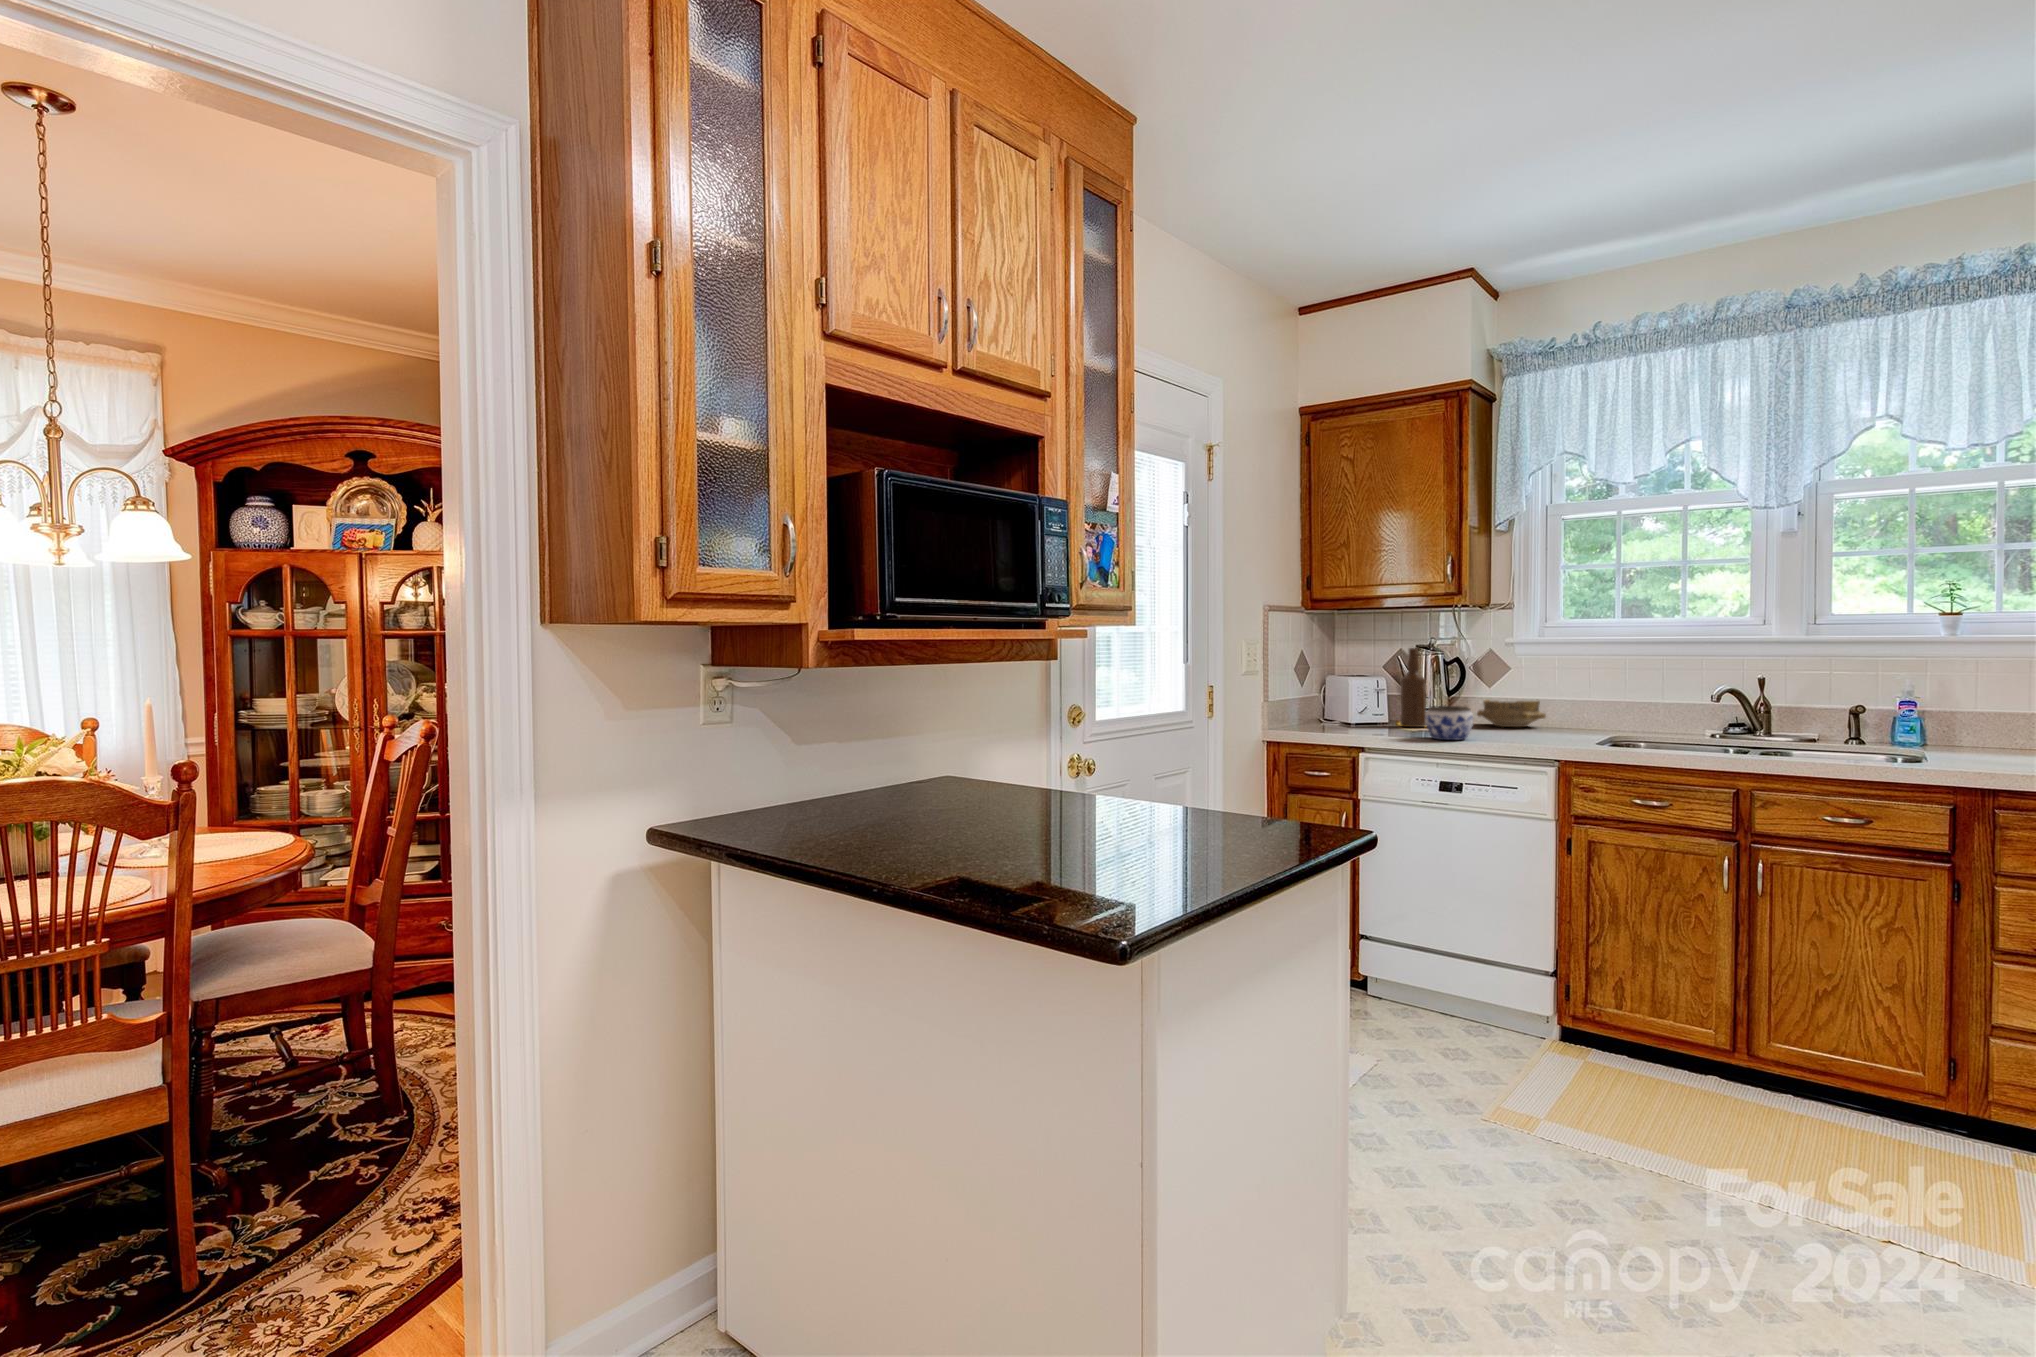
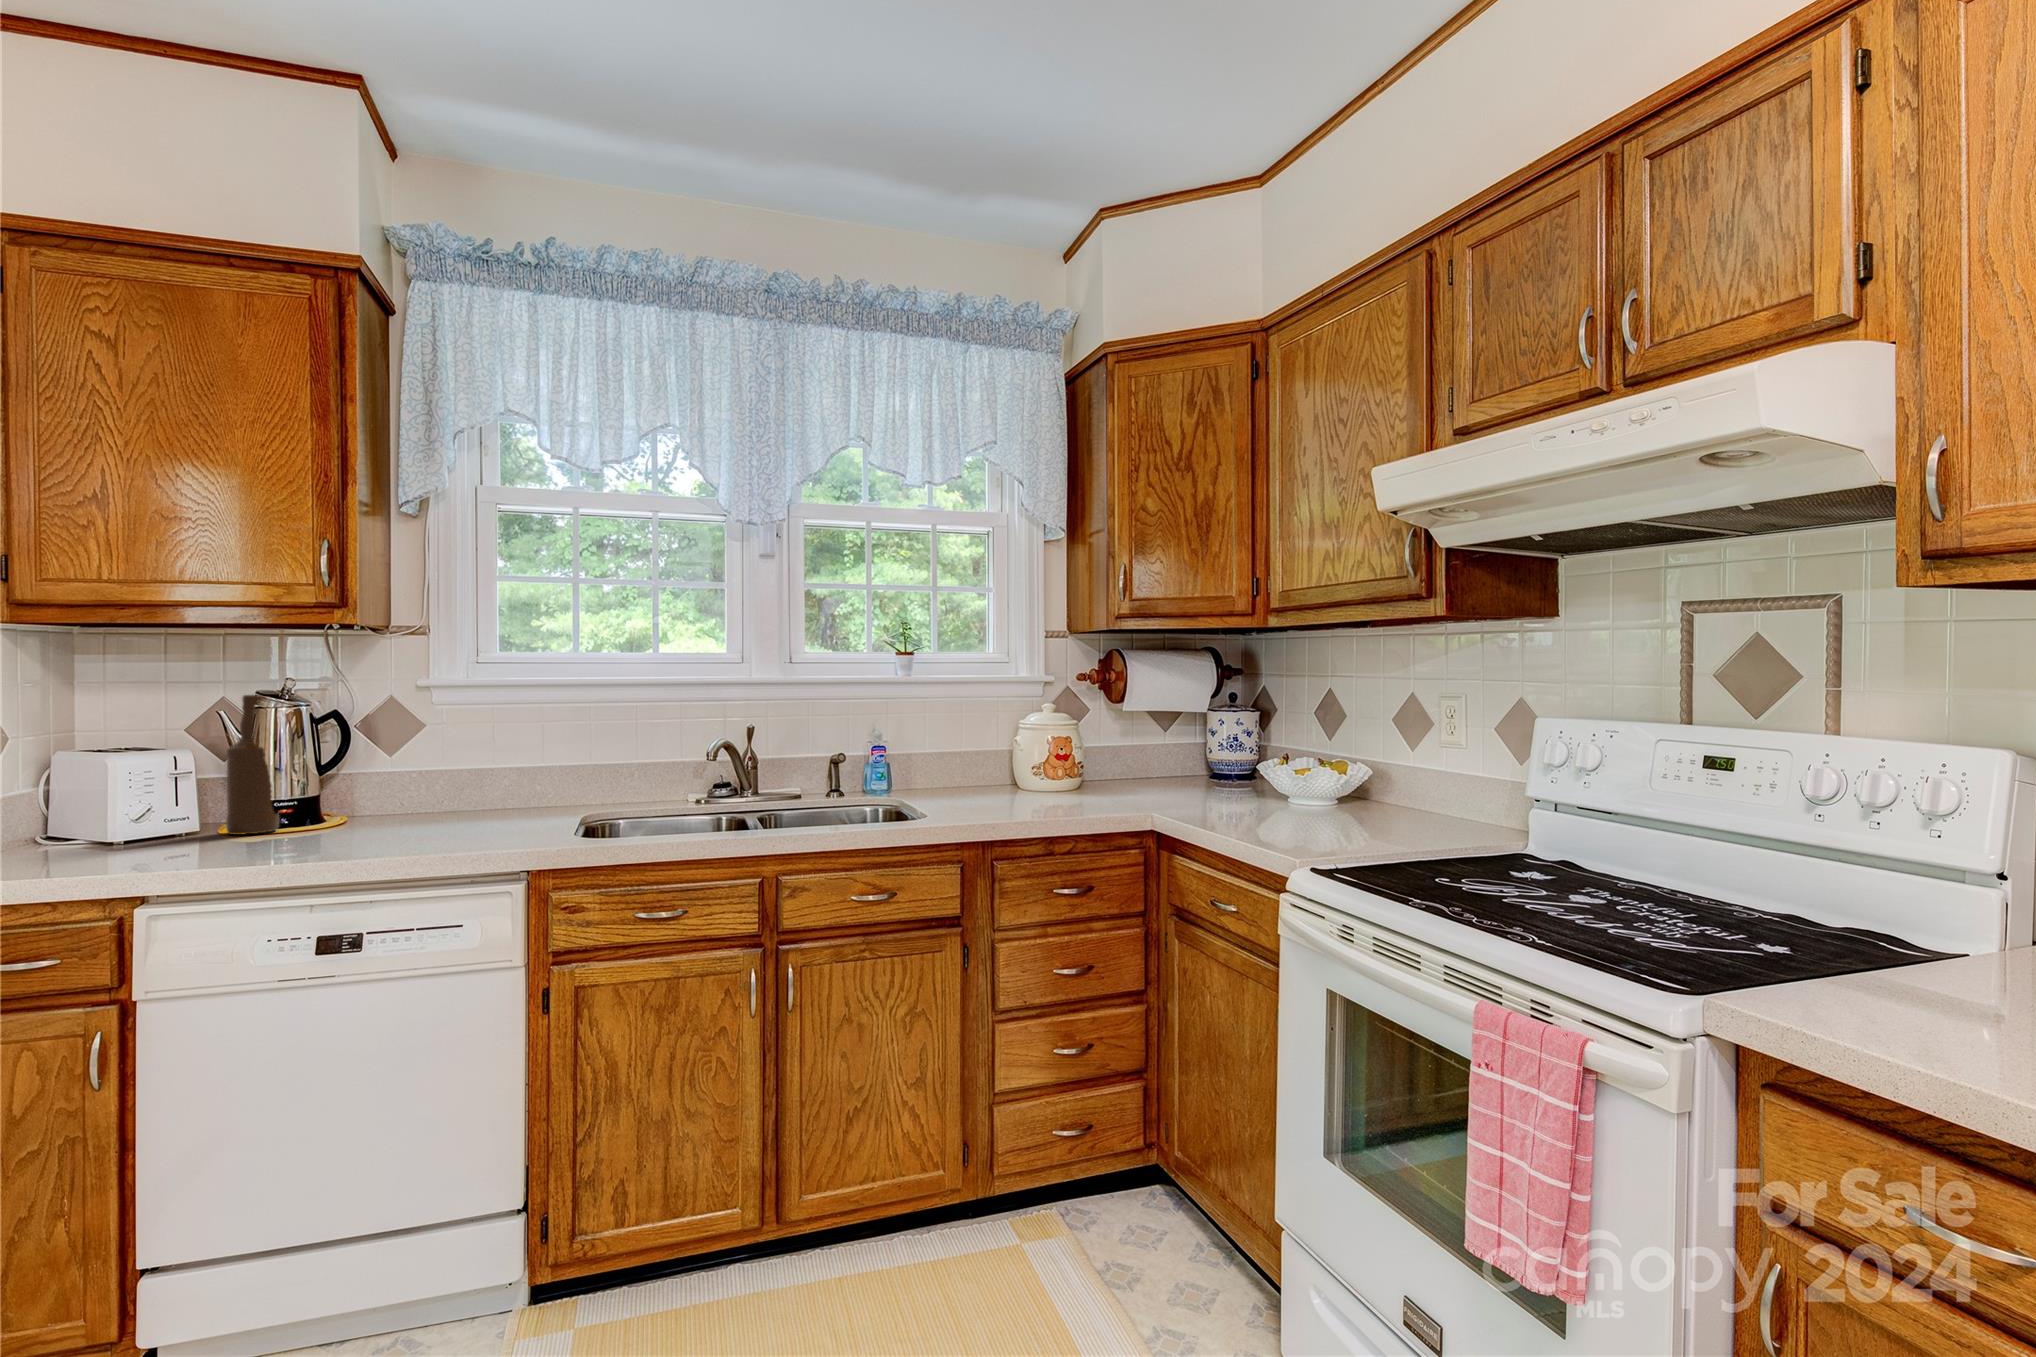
ceramic bowl: present [1477,699,1546,727] -> none [370,769,481,816]
jar: present [1425,706,1473,740] -> none [285,794,378,857]

